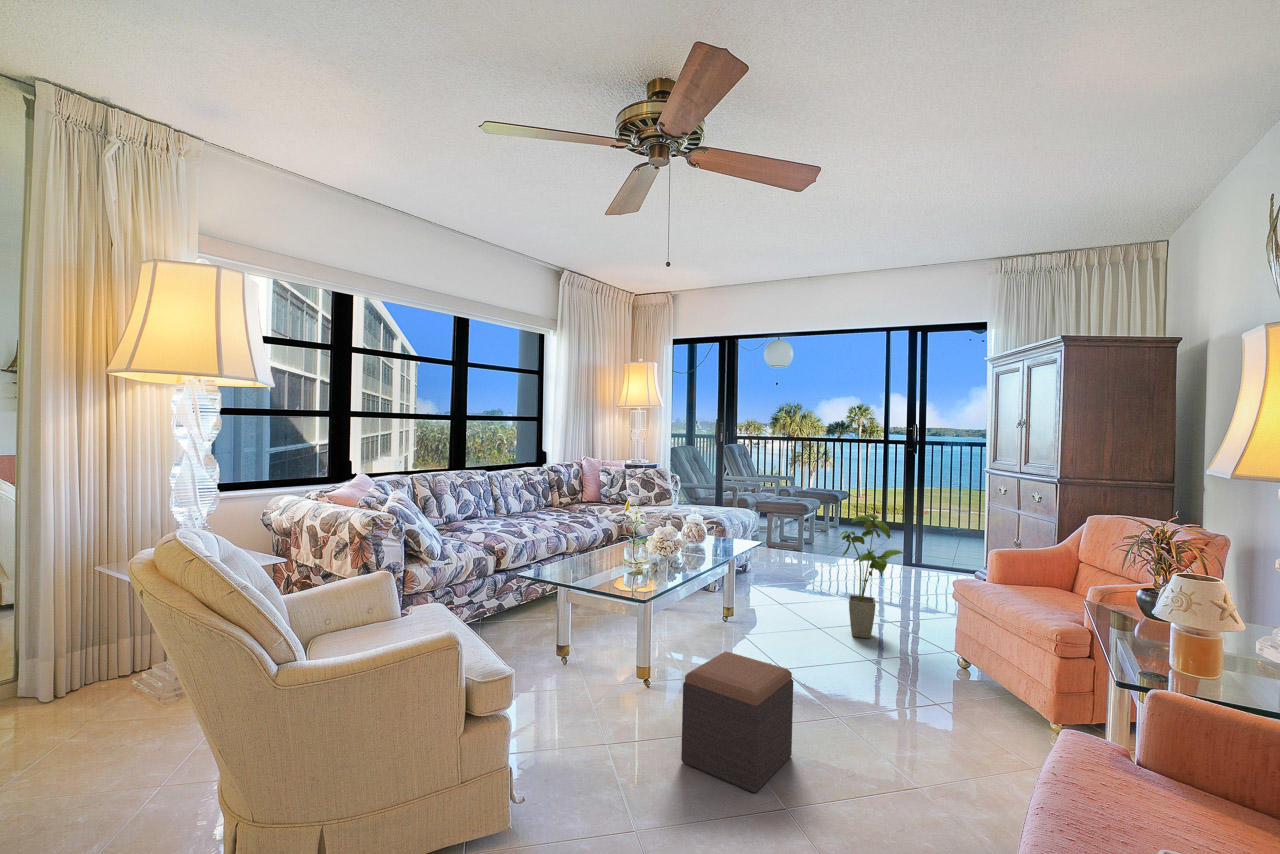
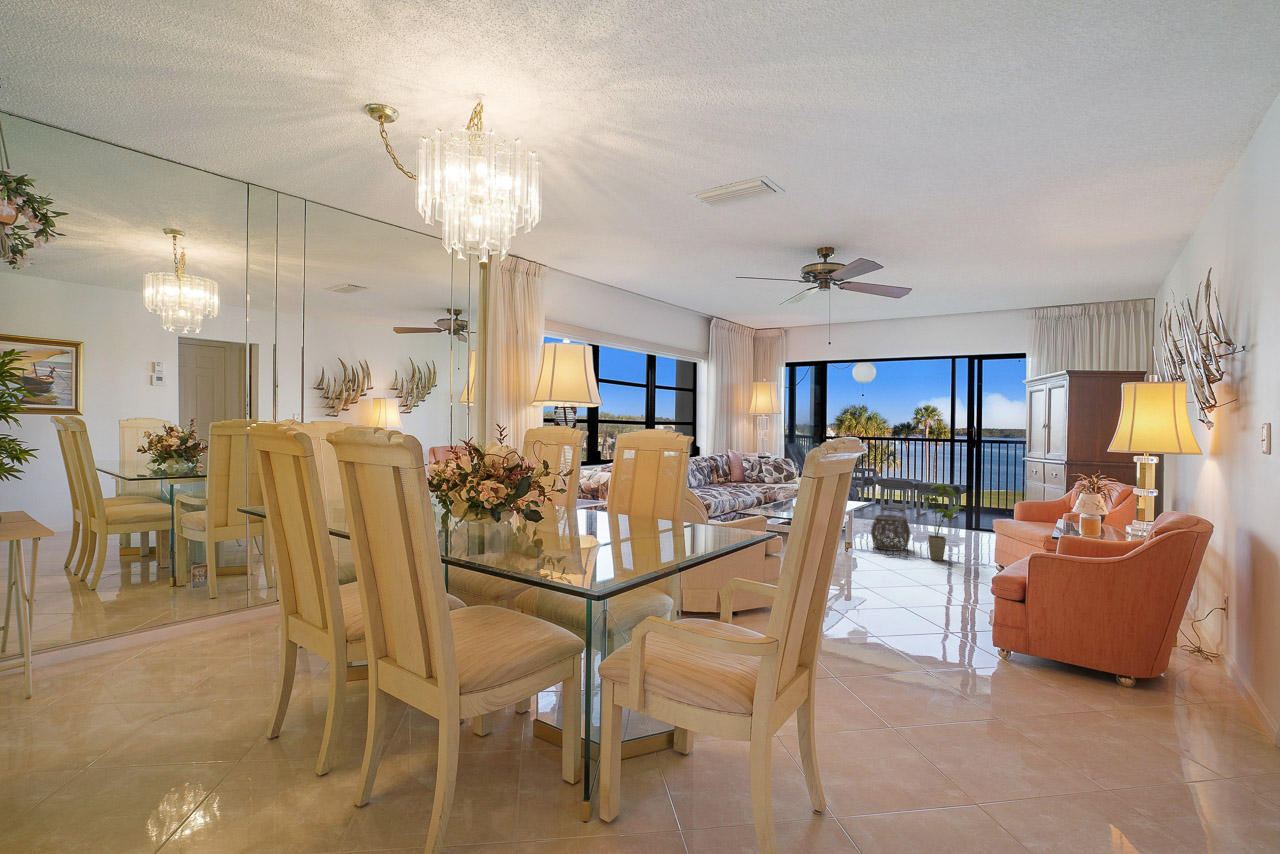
woven basket: none [766,557,825,617] -> present [871,515,910,551]
footstool: present [681,652,793,793] -> none [850,547,907,606]

